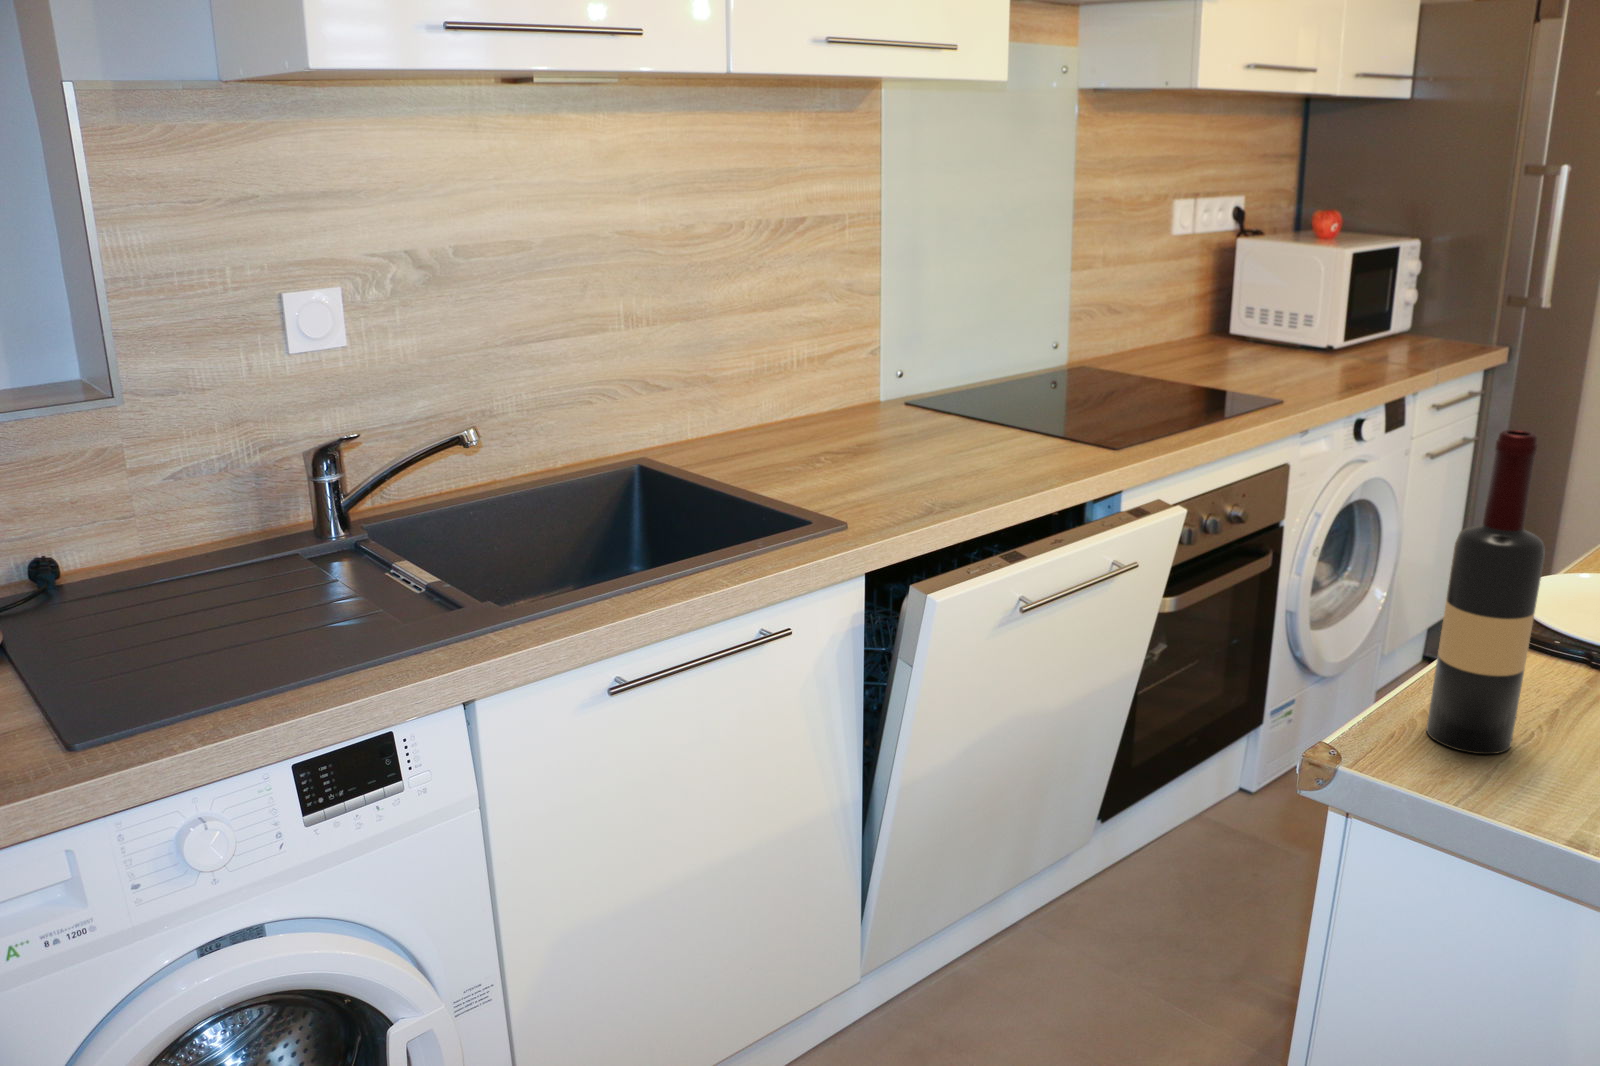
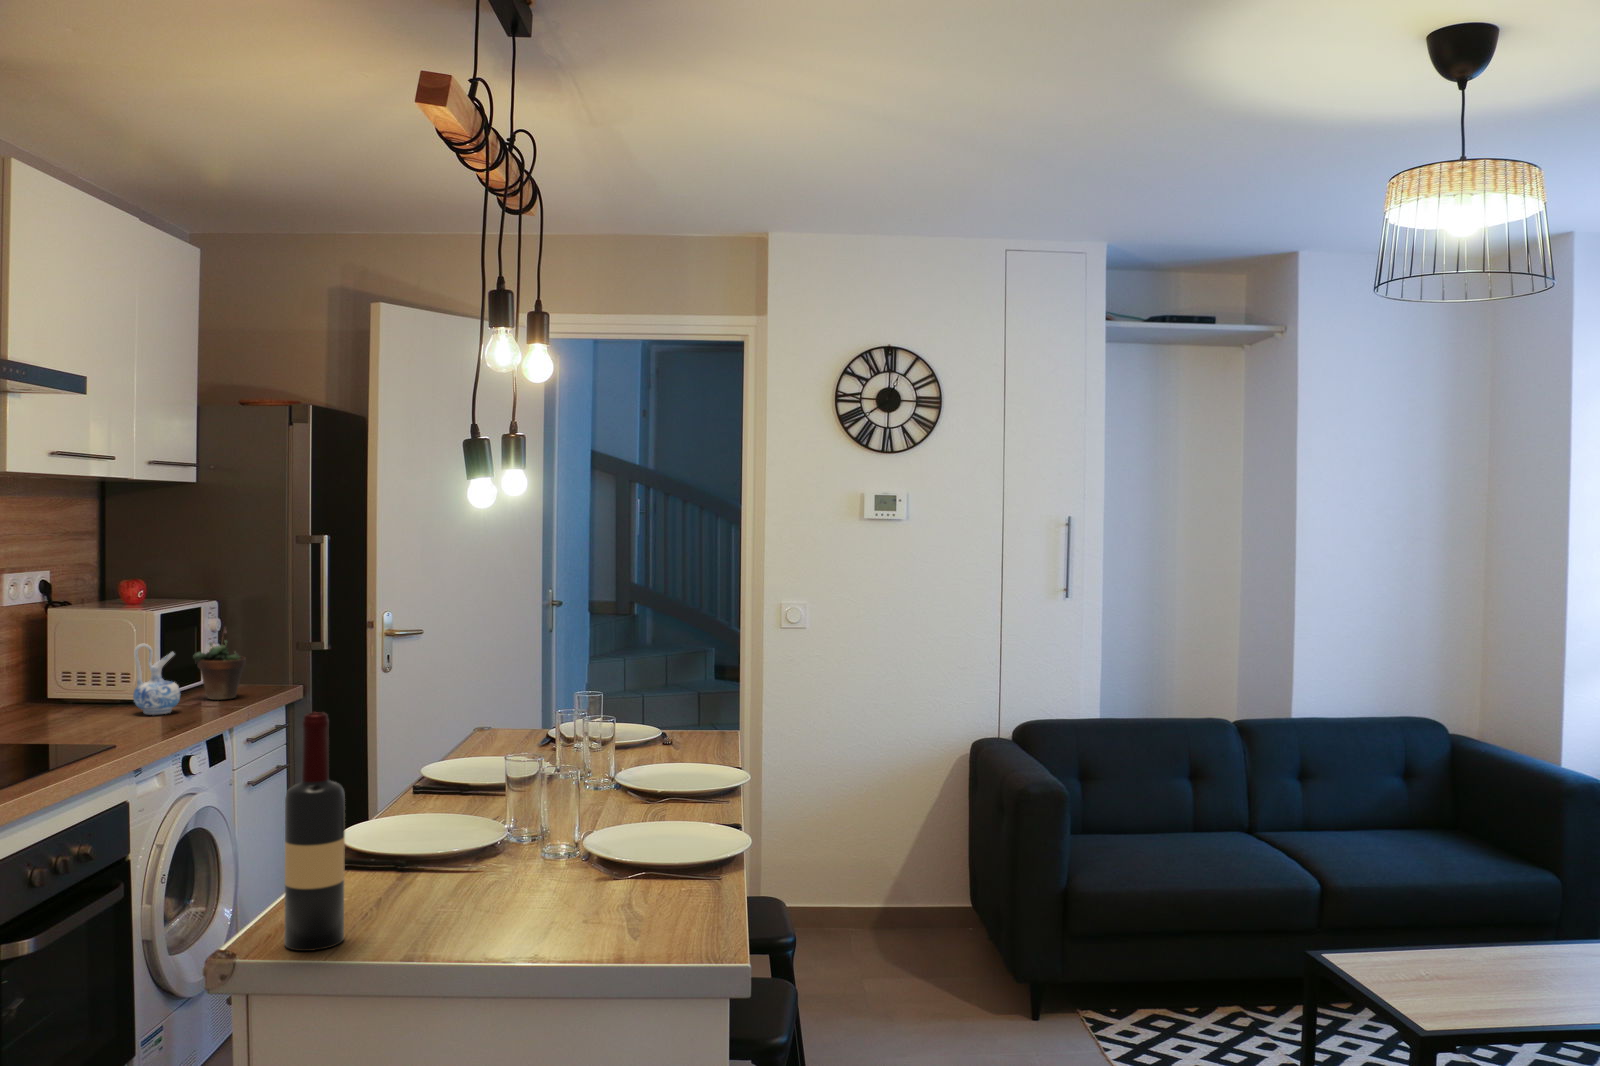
succulent plant: none [1382,269,1444,356] -> present [193,628,246,700]
ceramic pitcher: none [1311,285,1362,367] -> present [133,644,181,715]

